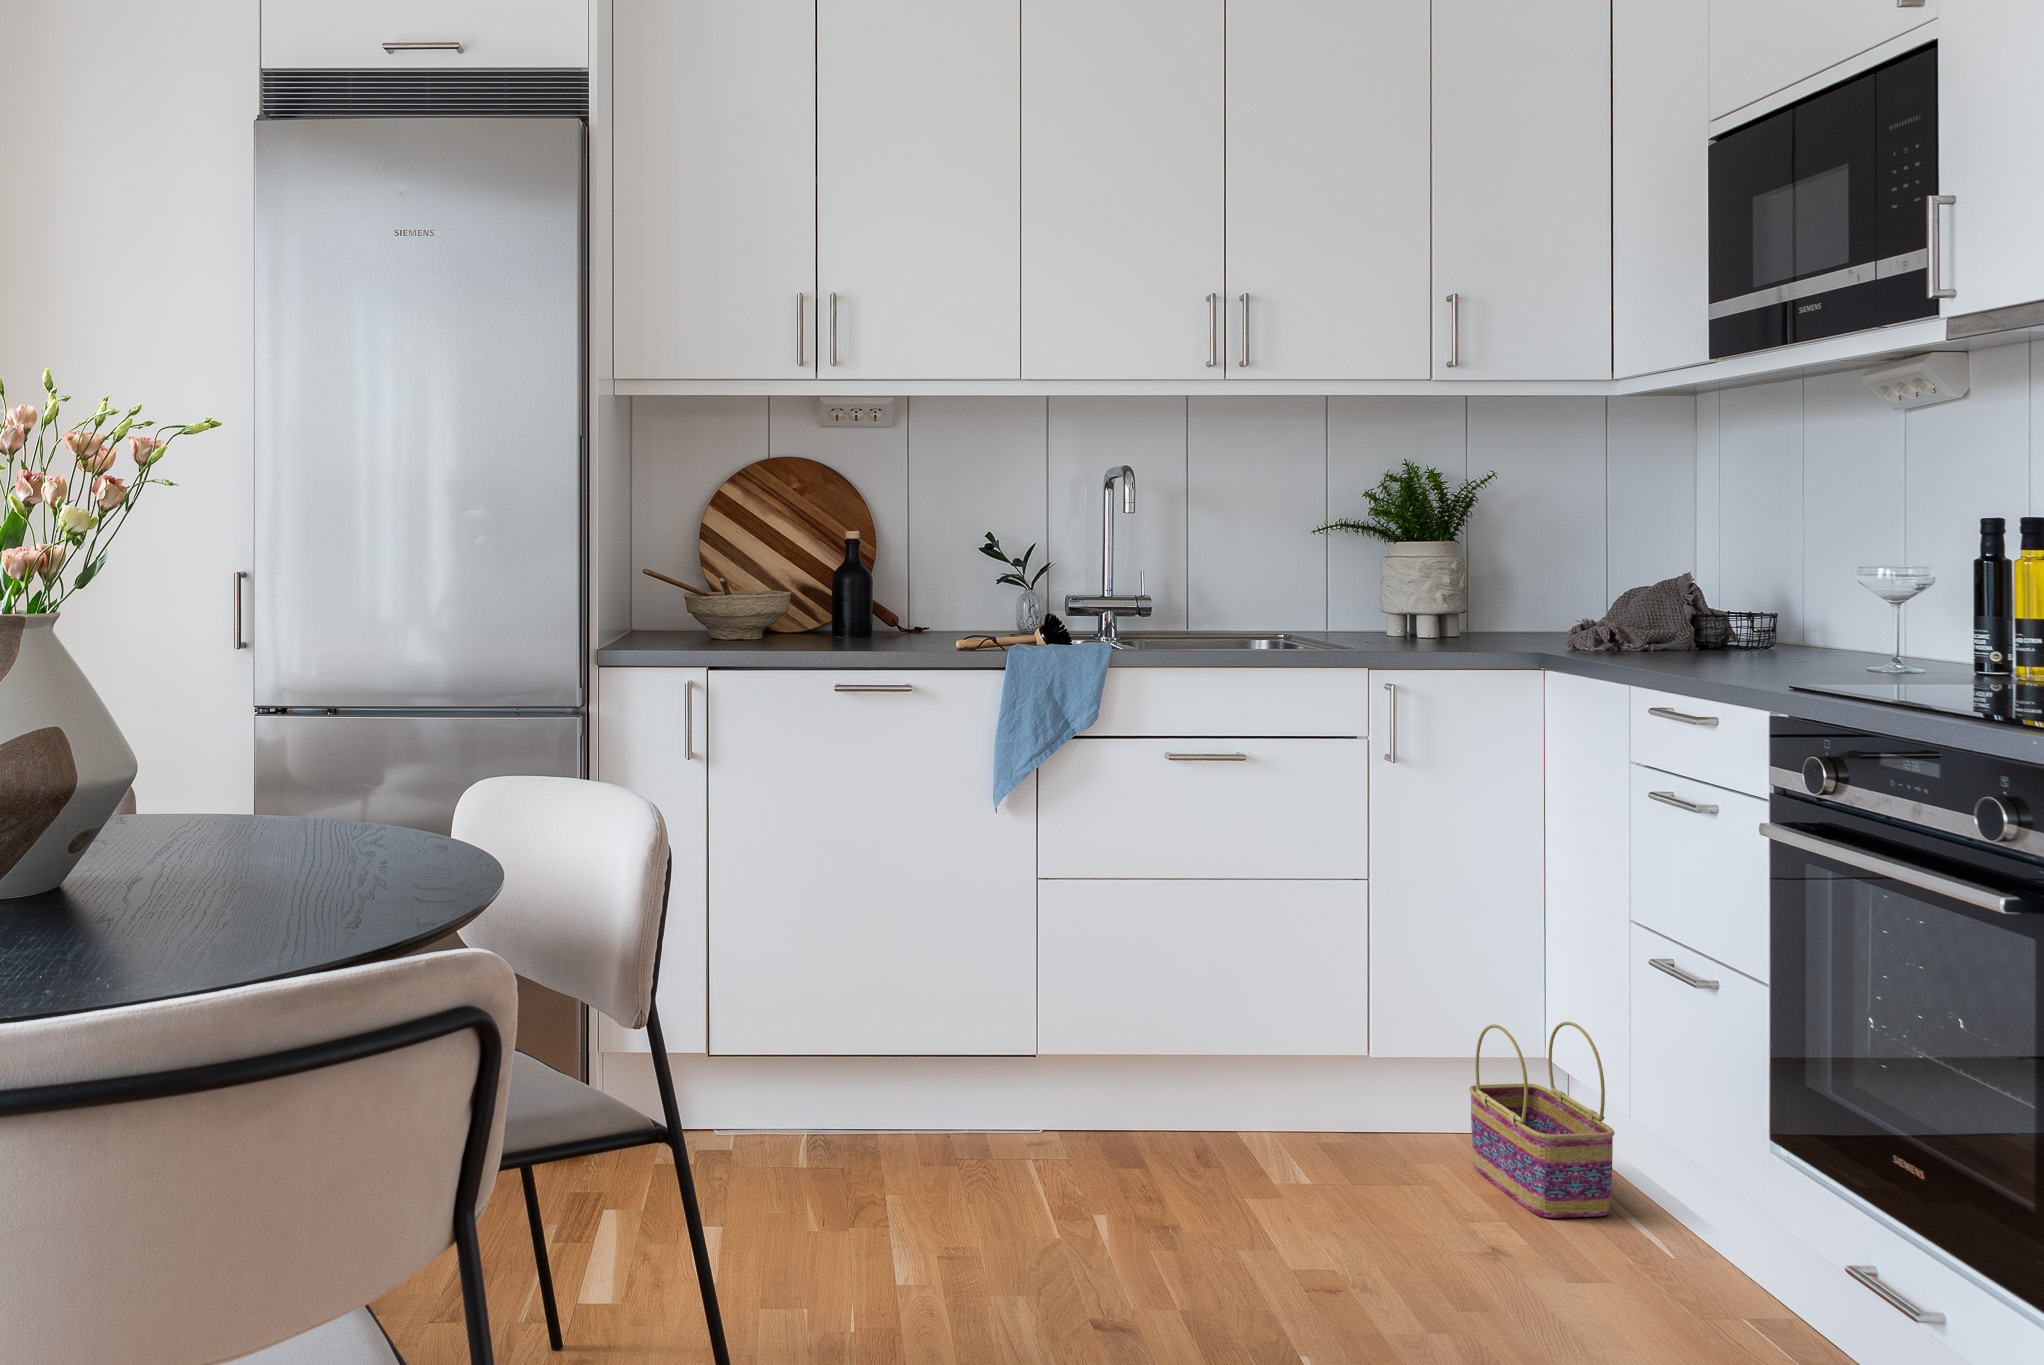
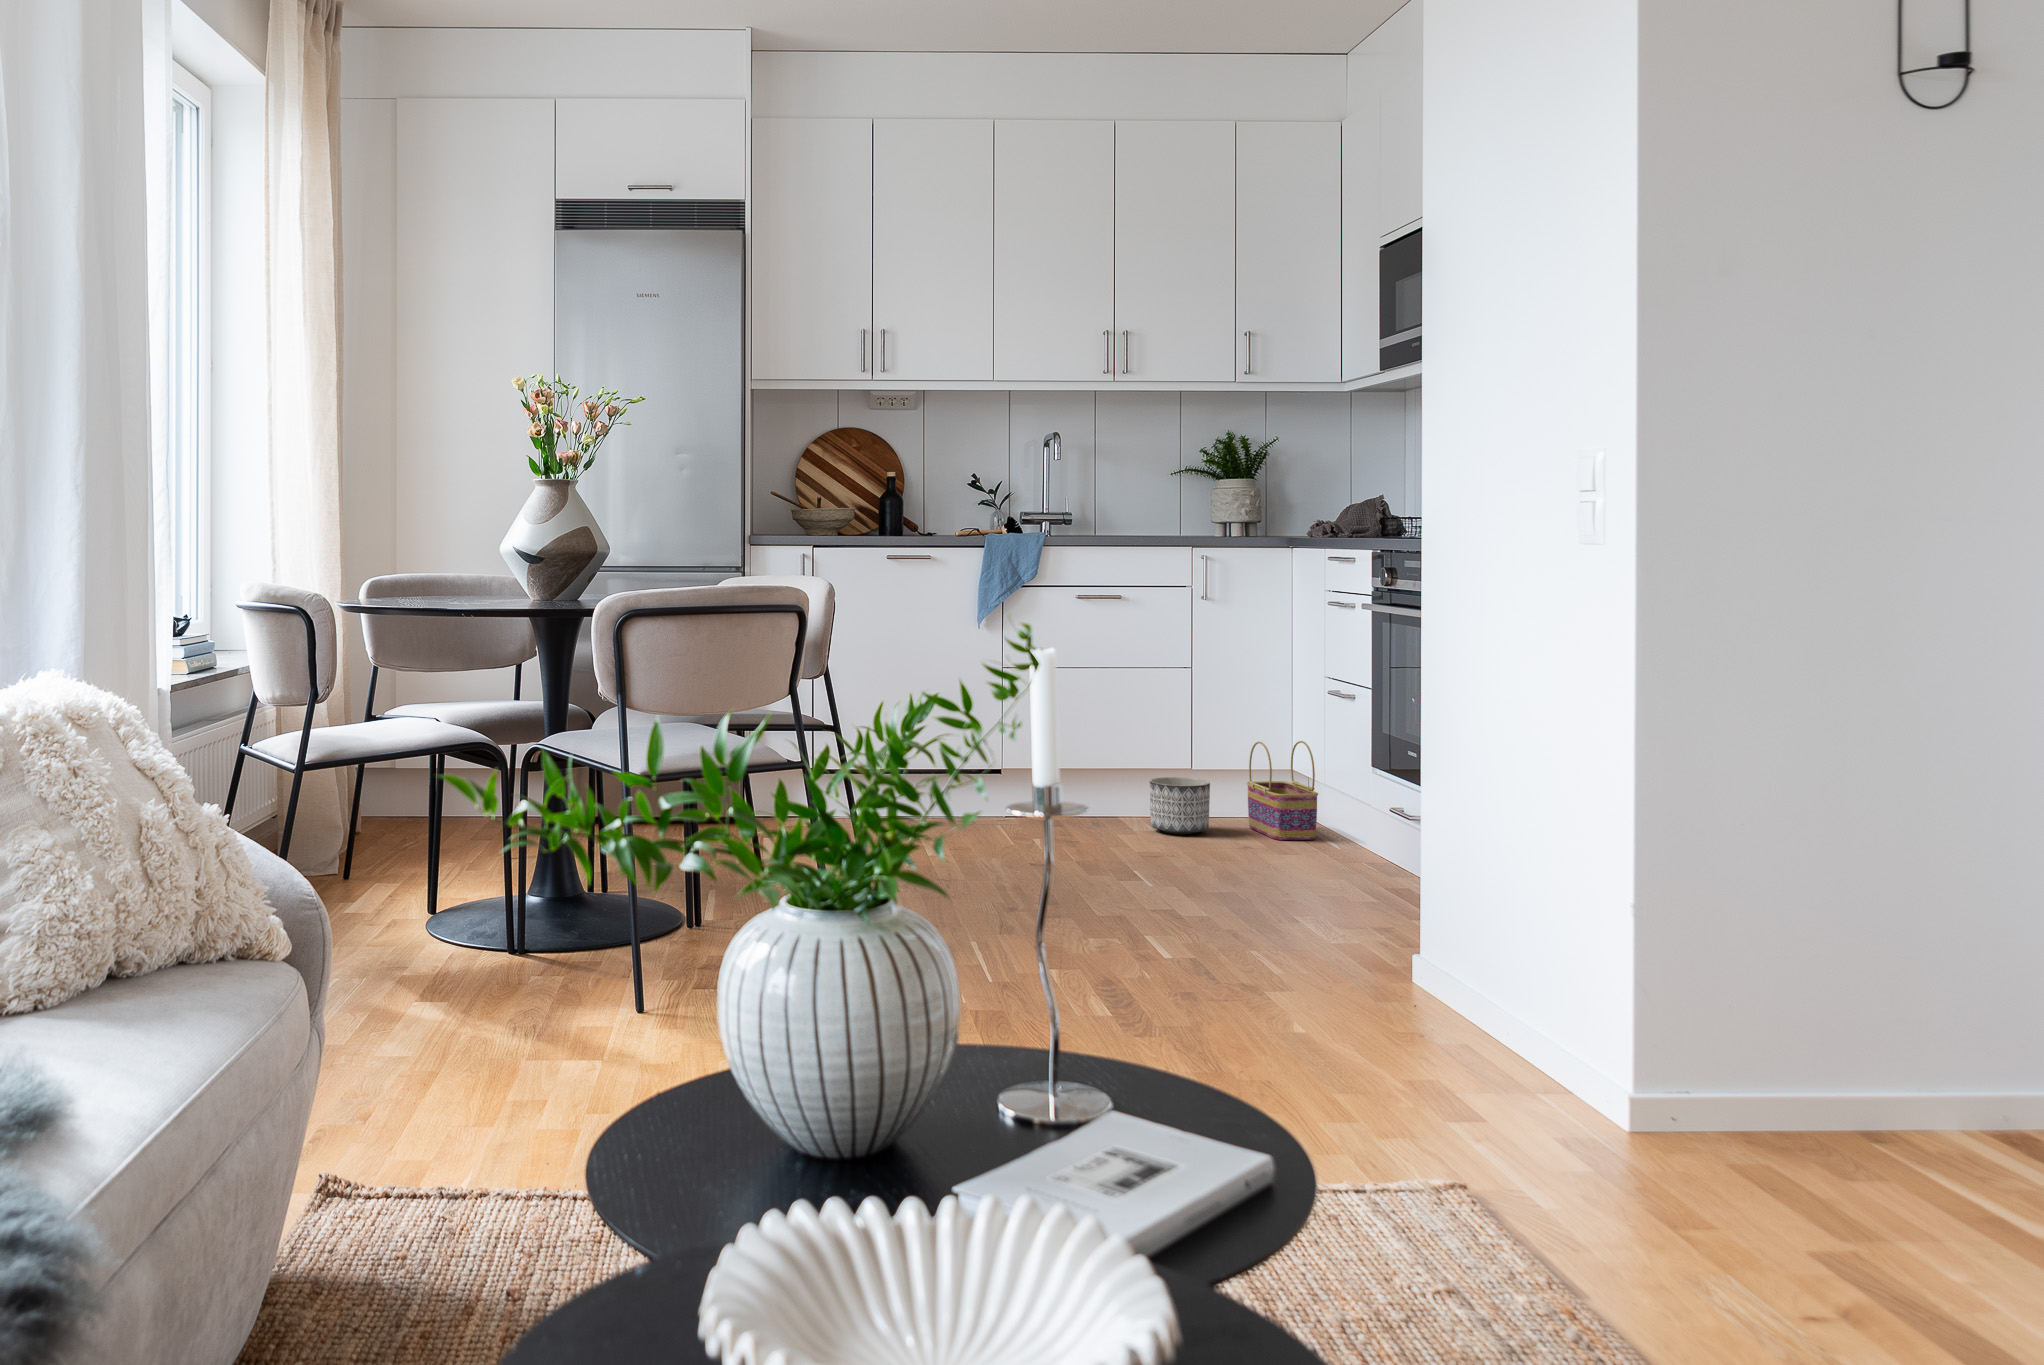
planter: none [1300,1078,1411,1197] -> present [1150,777,1210,834]

